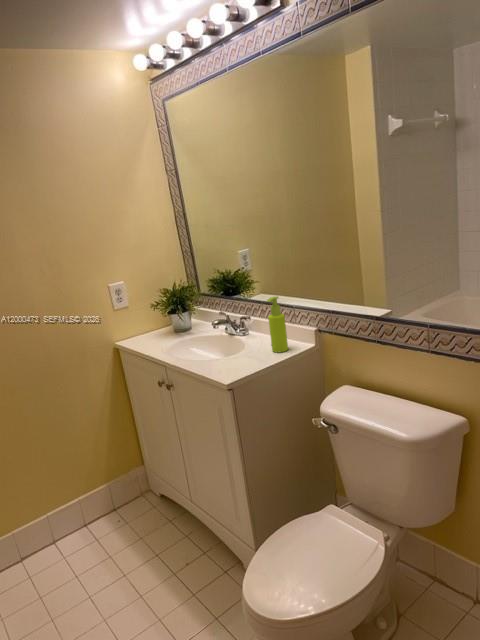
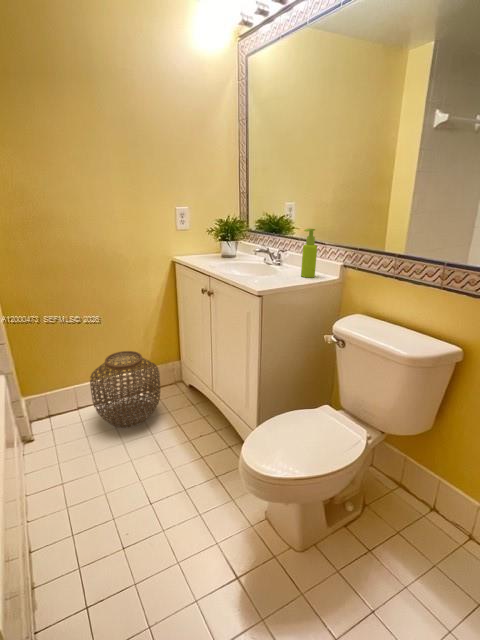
woven basket: none [35,472,127,573] -> present [90,351,160,428]

